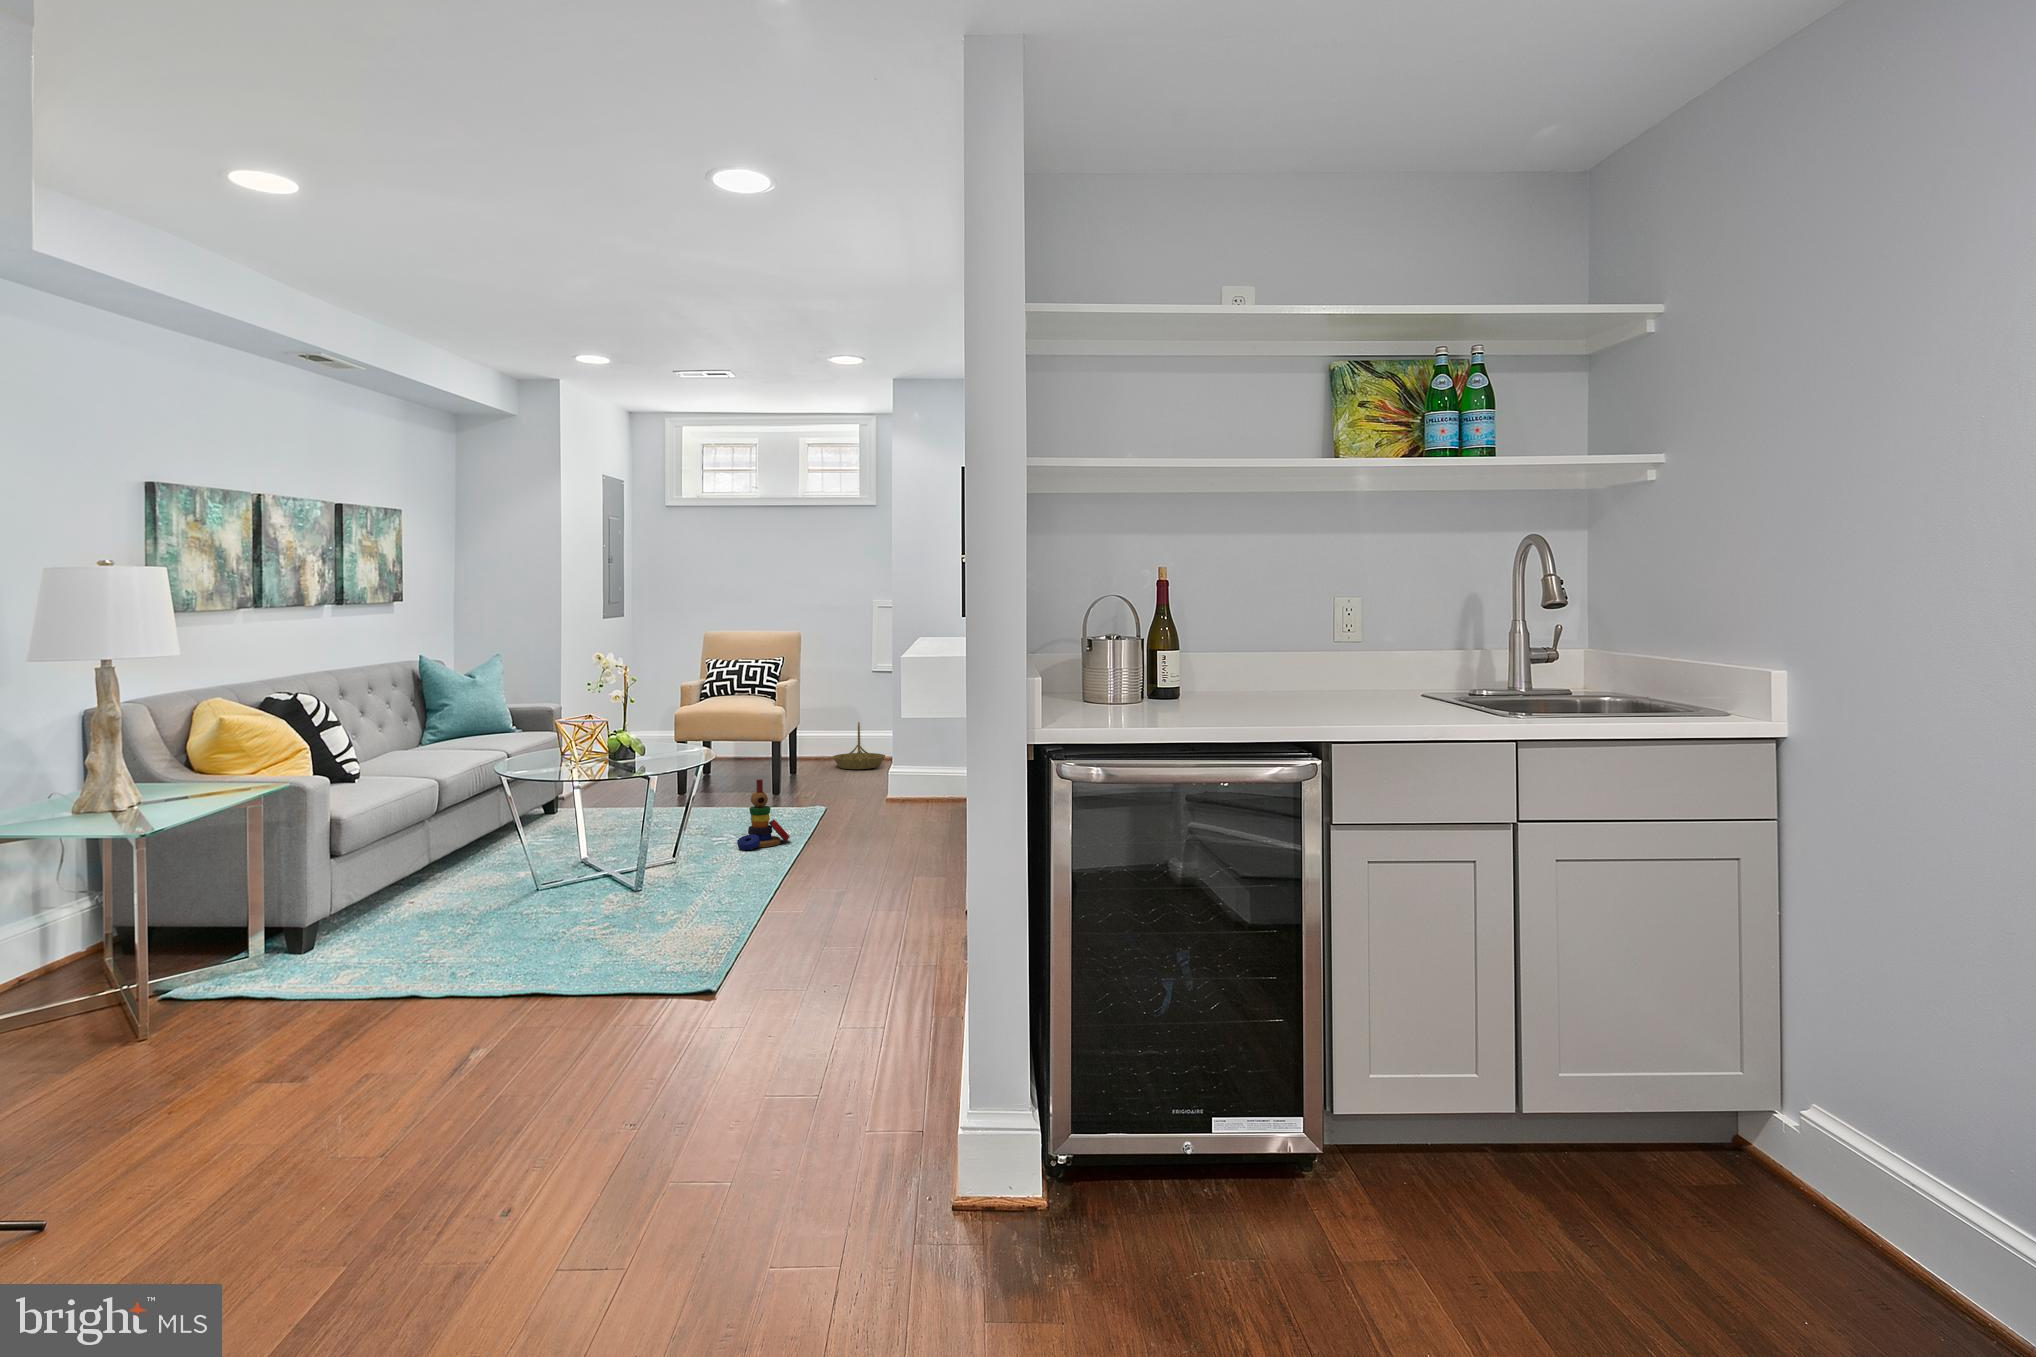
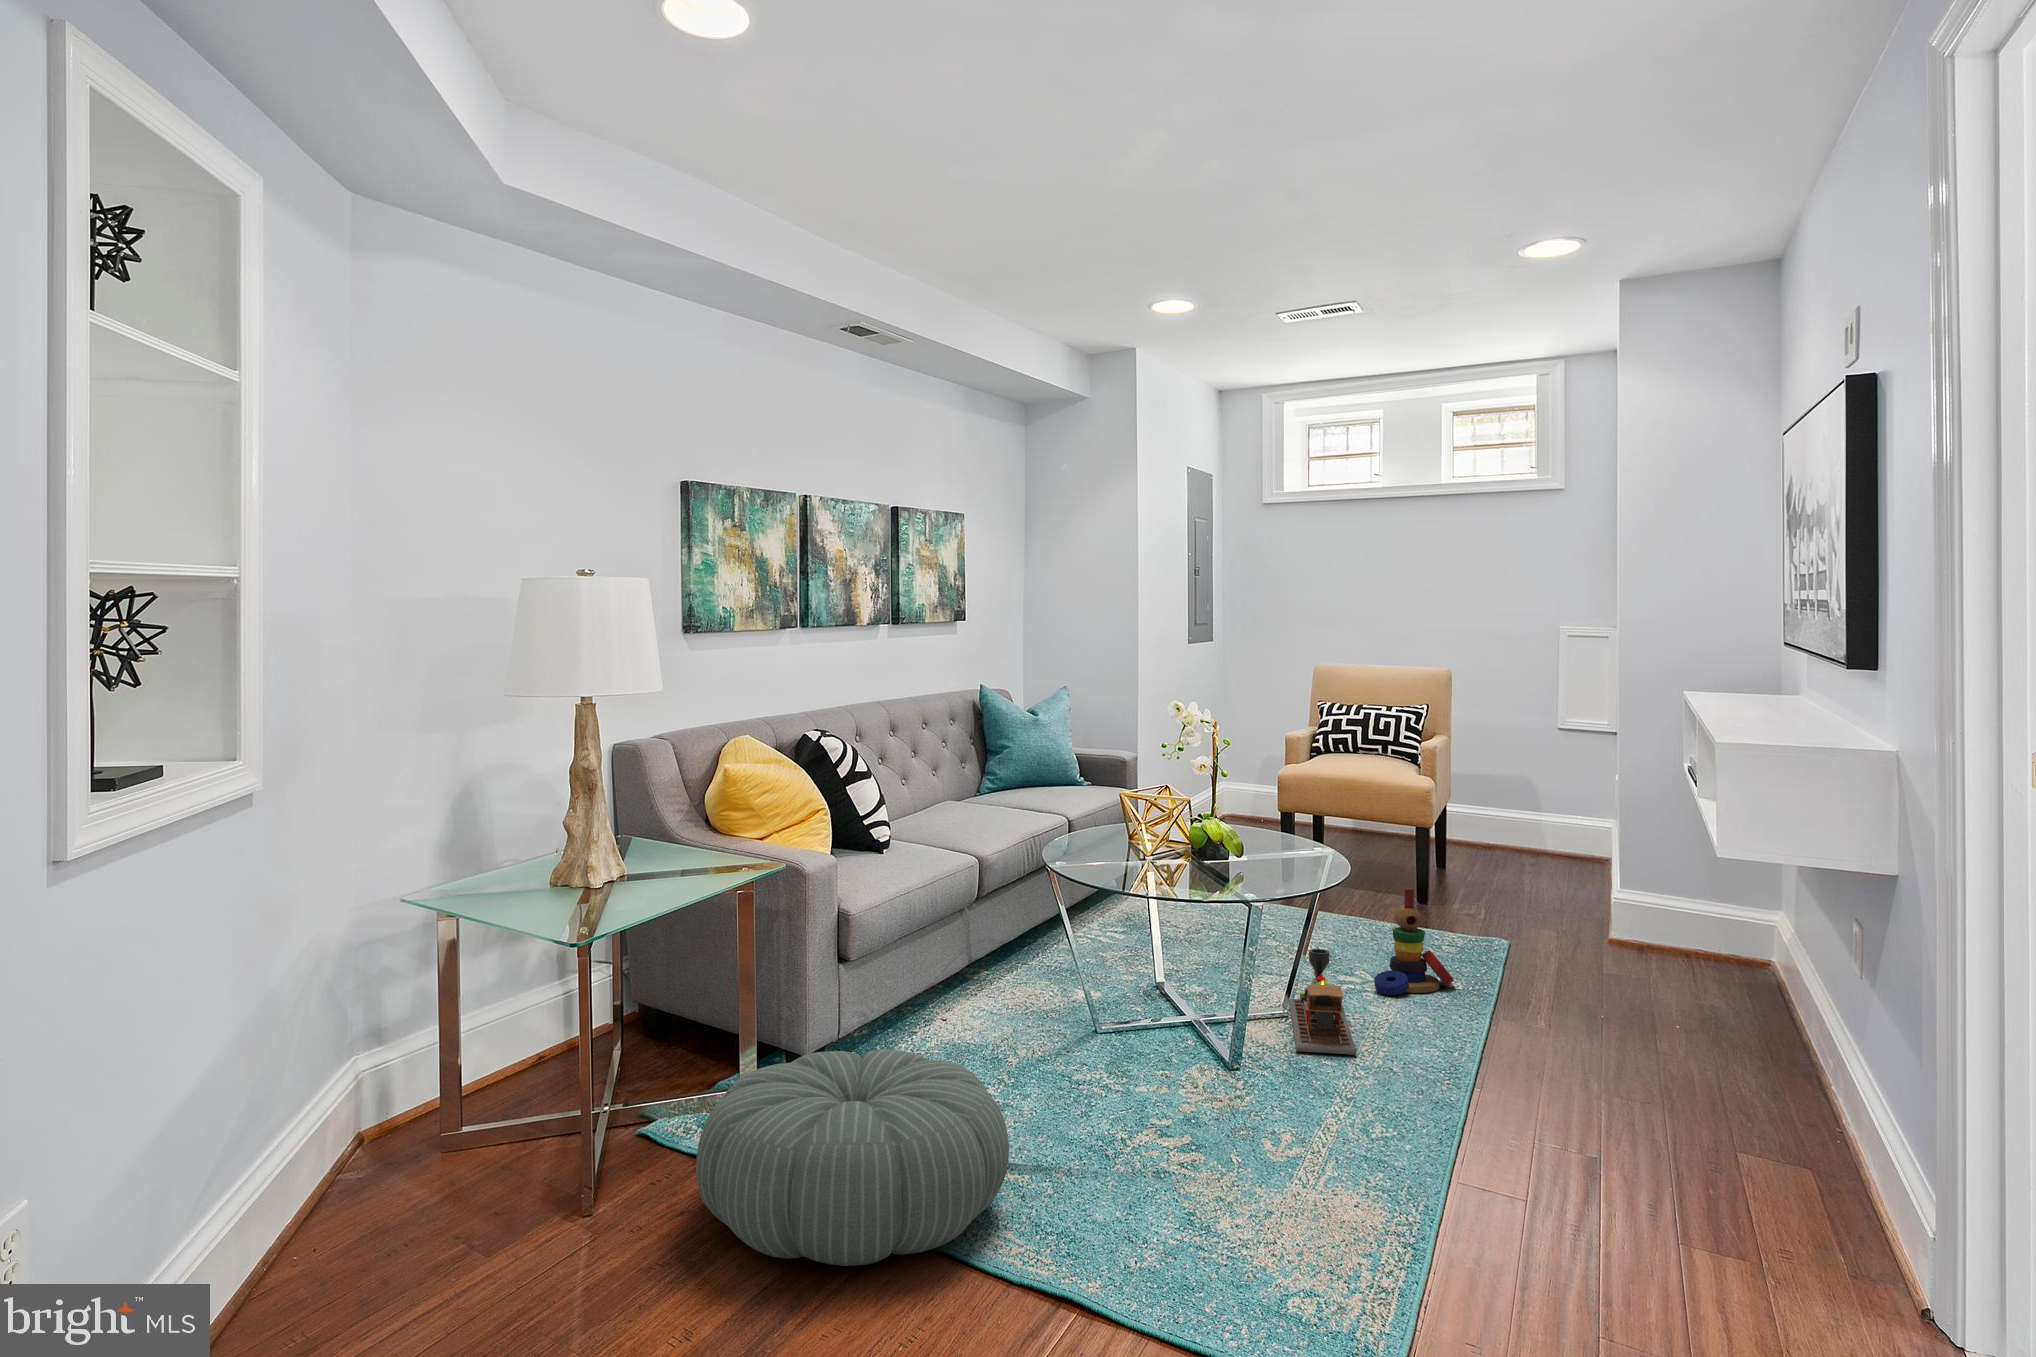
basket: present [833,722,885,769] -> none [1493,797,1574,865]
toy train: none [679,821,721,885] -> present [1289,949,1357,1055]
pouf: none [250,899,486,1026] -> present [696,1049,1009,1266]

